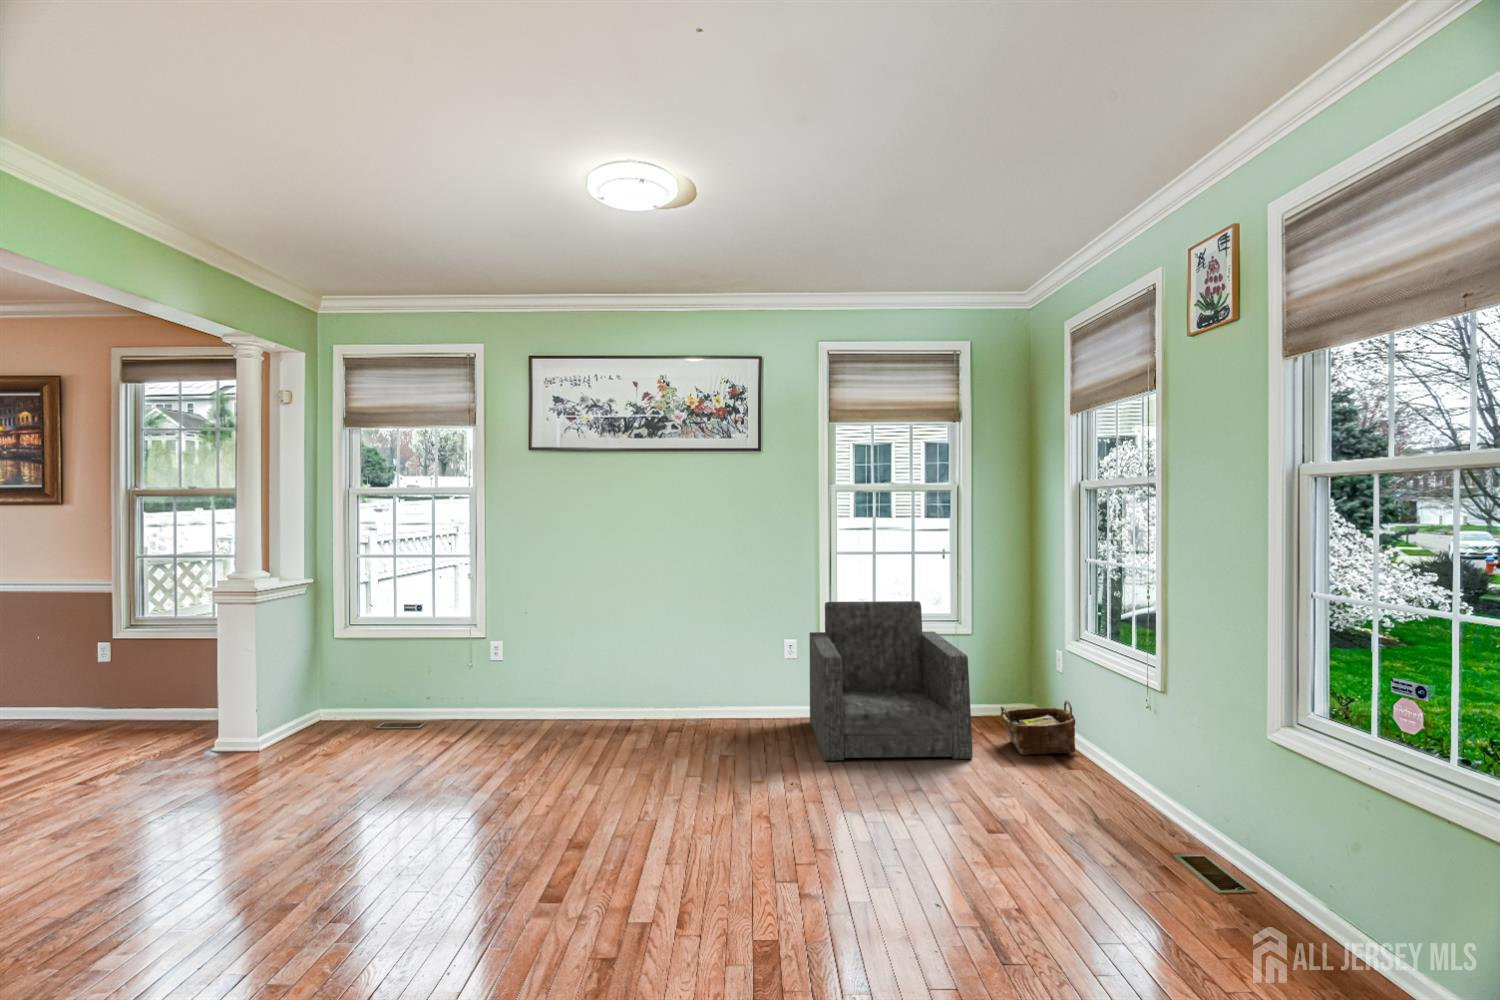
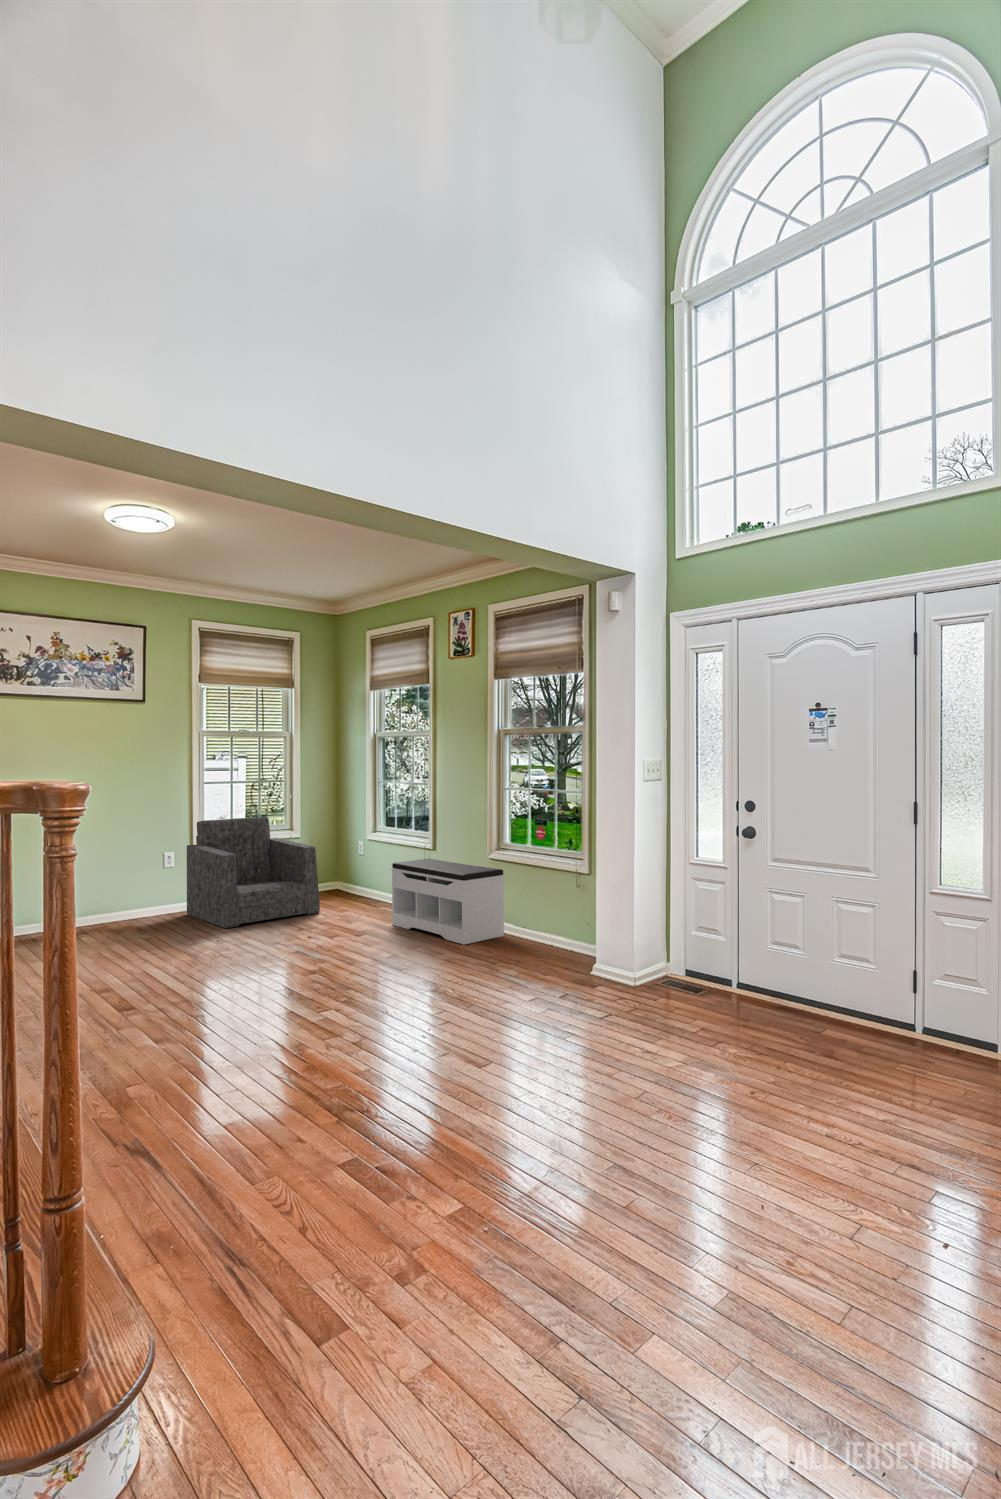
woven basket: present [1001,701,1075,755] -> none [330,871,376,907]
bench: none [1069,710,1308,933] -> present [391,859,504,945]

